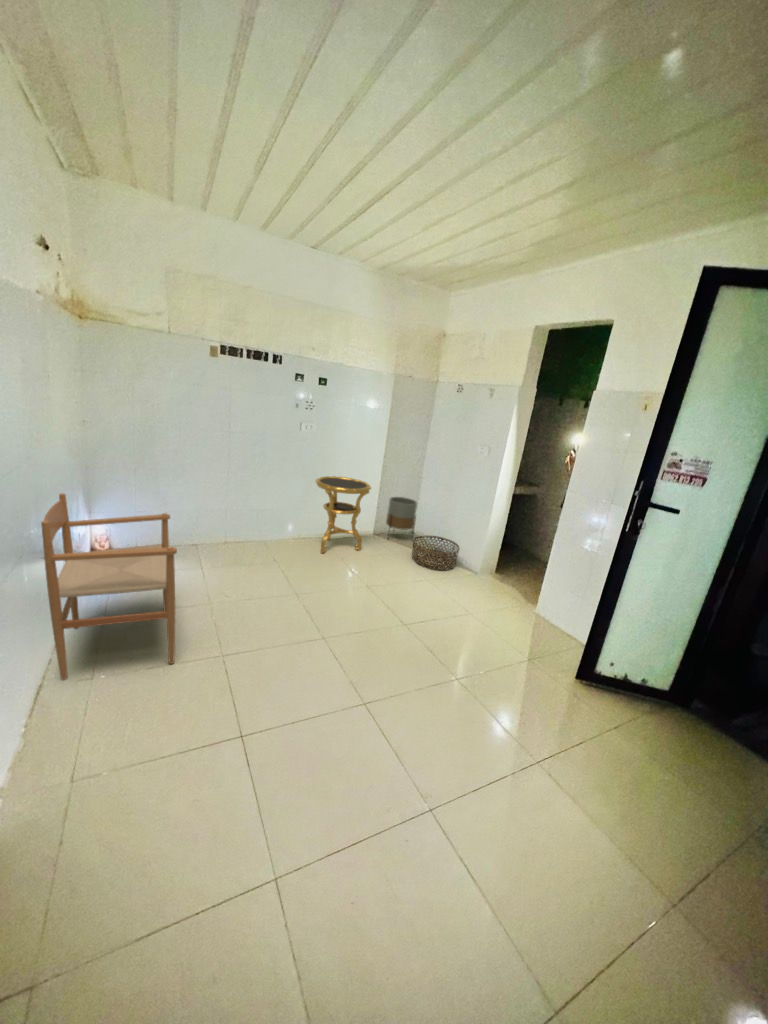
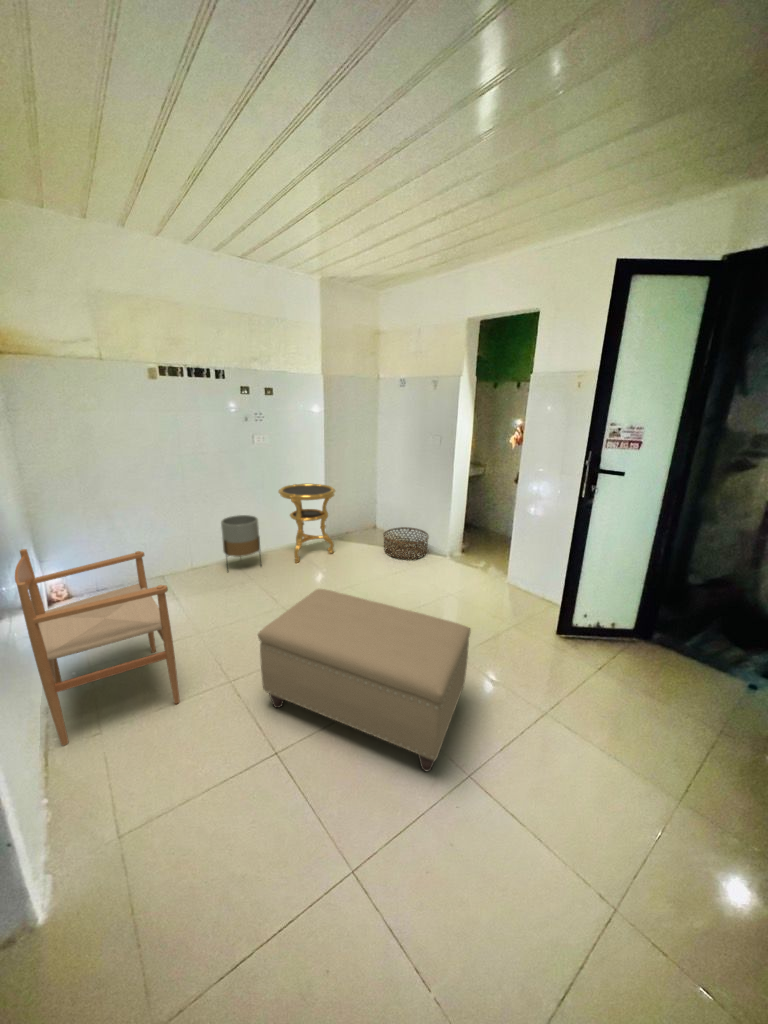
planter: present [386,497,417,530] -> present [221,515,262,566]
ottoman: none [250,579,469,790] -> present [258,589,471,771]

